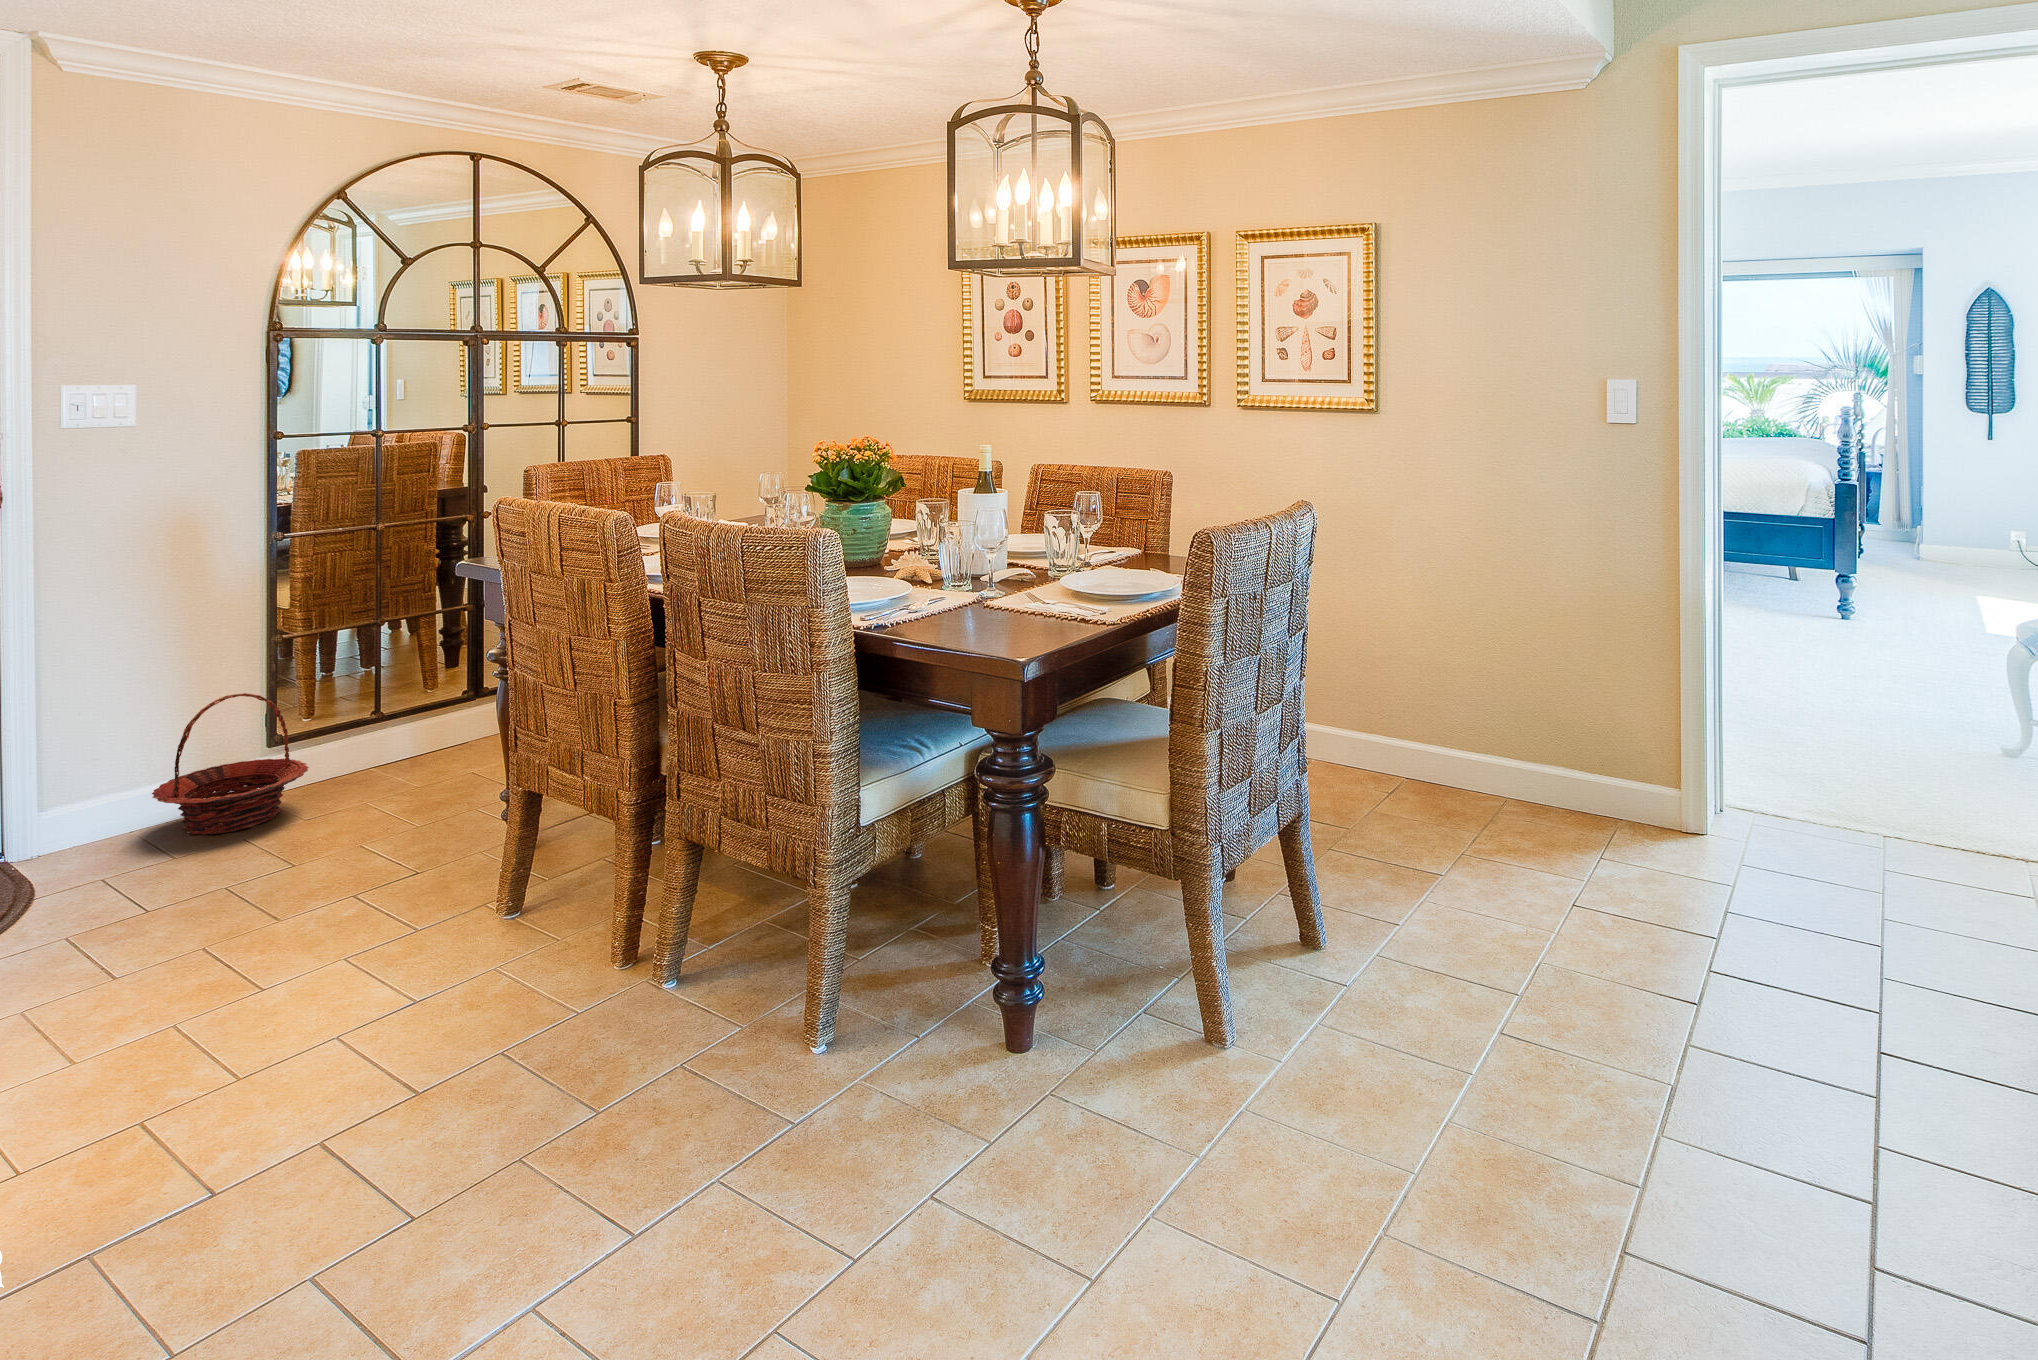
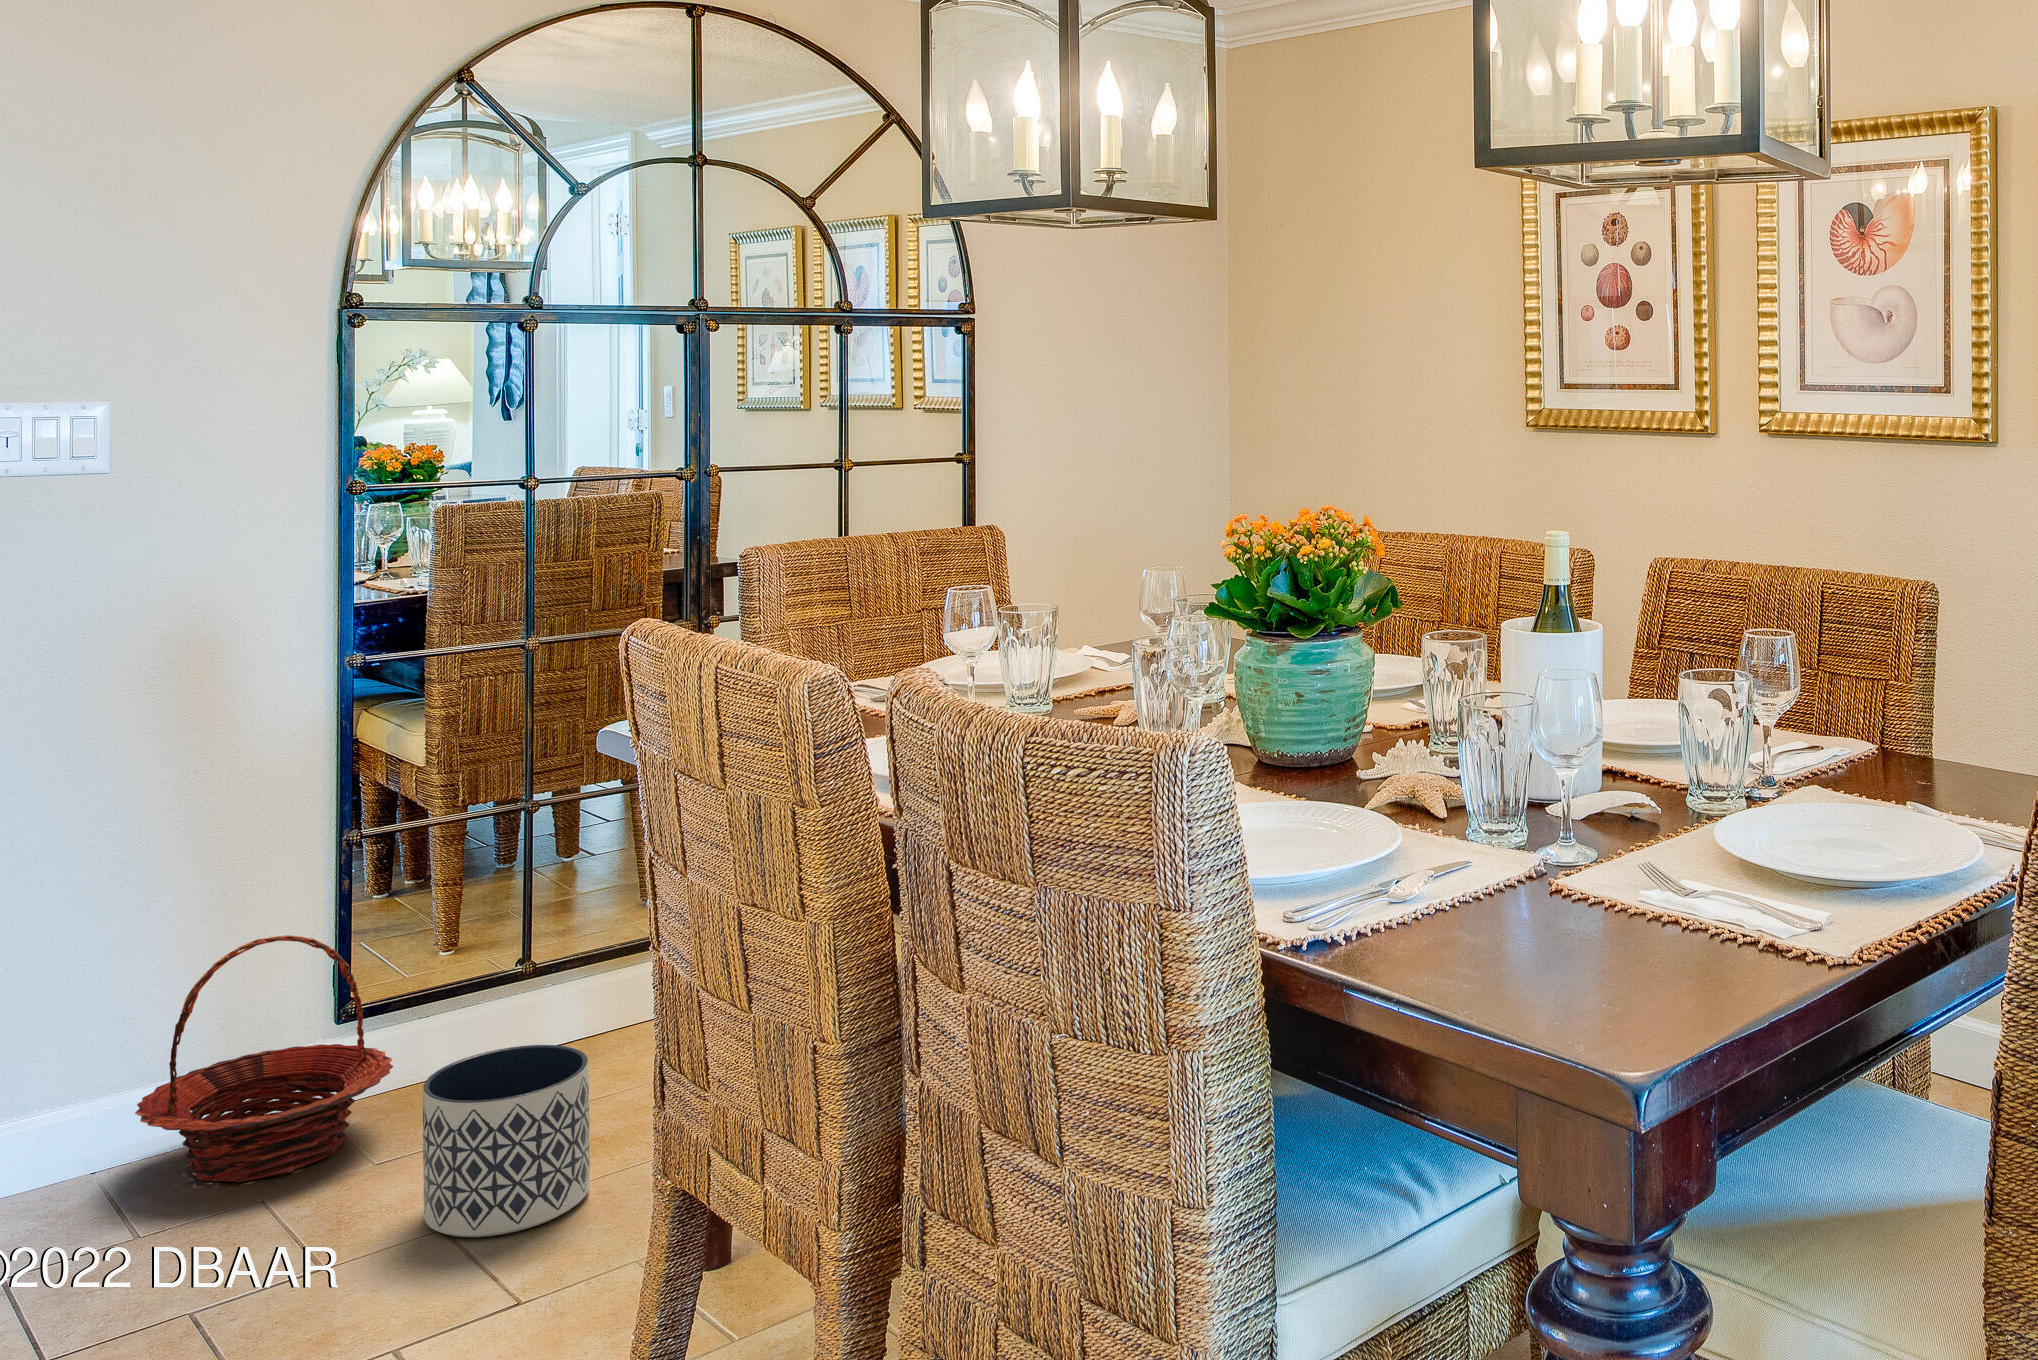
planter: none [343,745,441,849] -> present [423,1045,590,1237]

